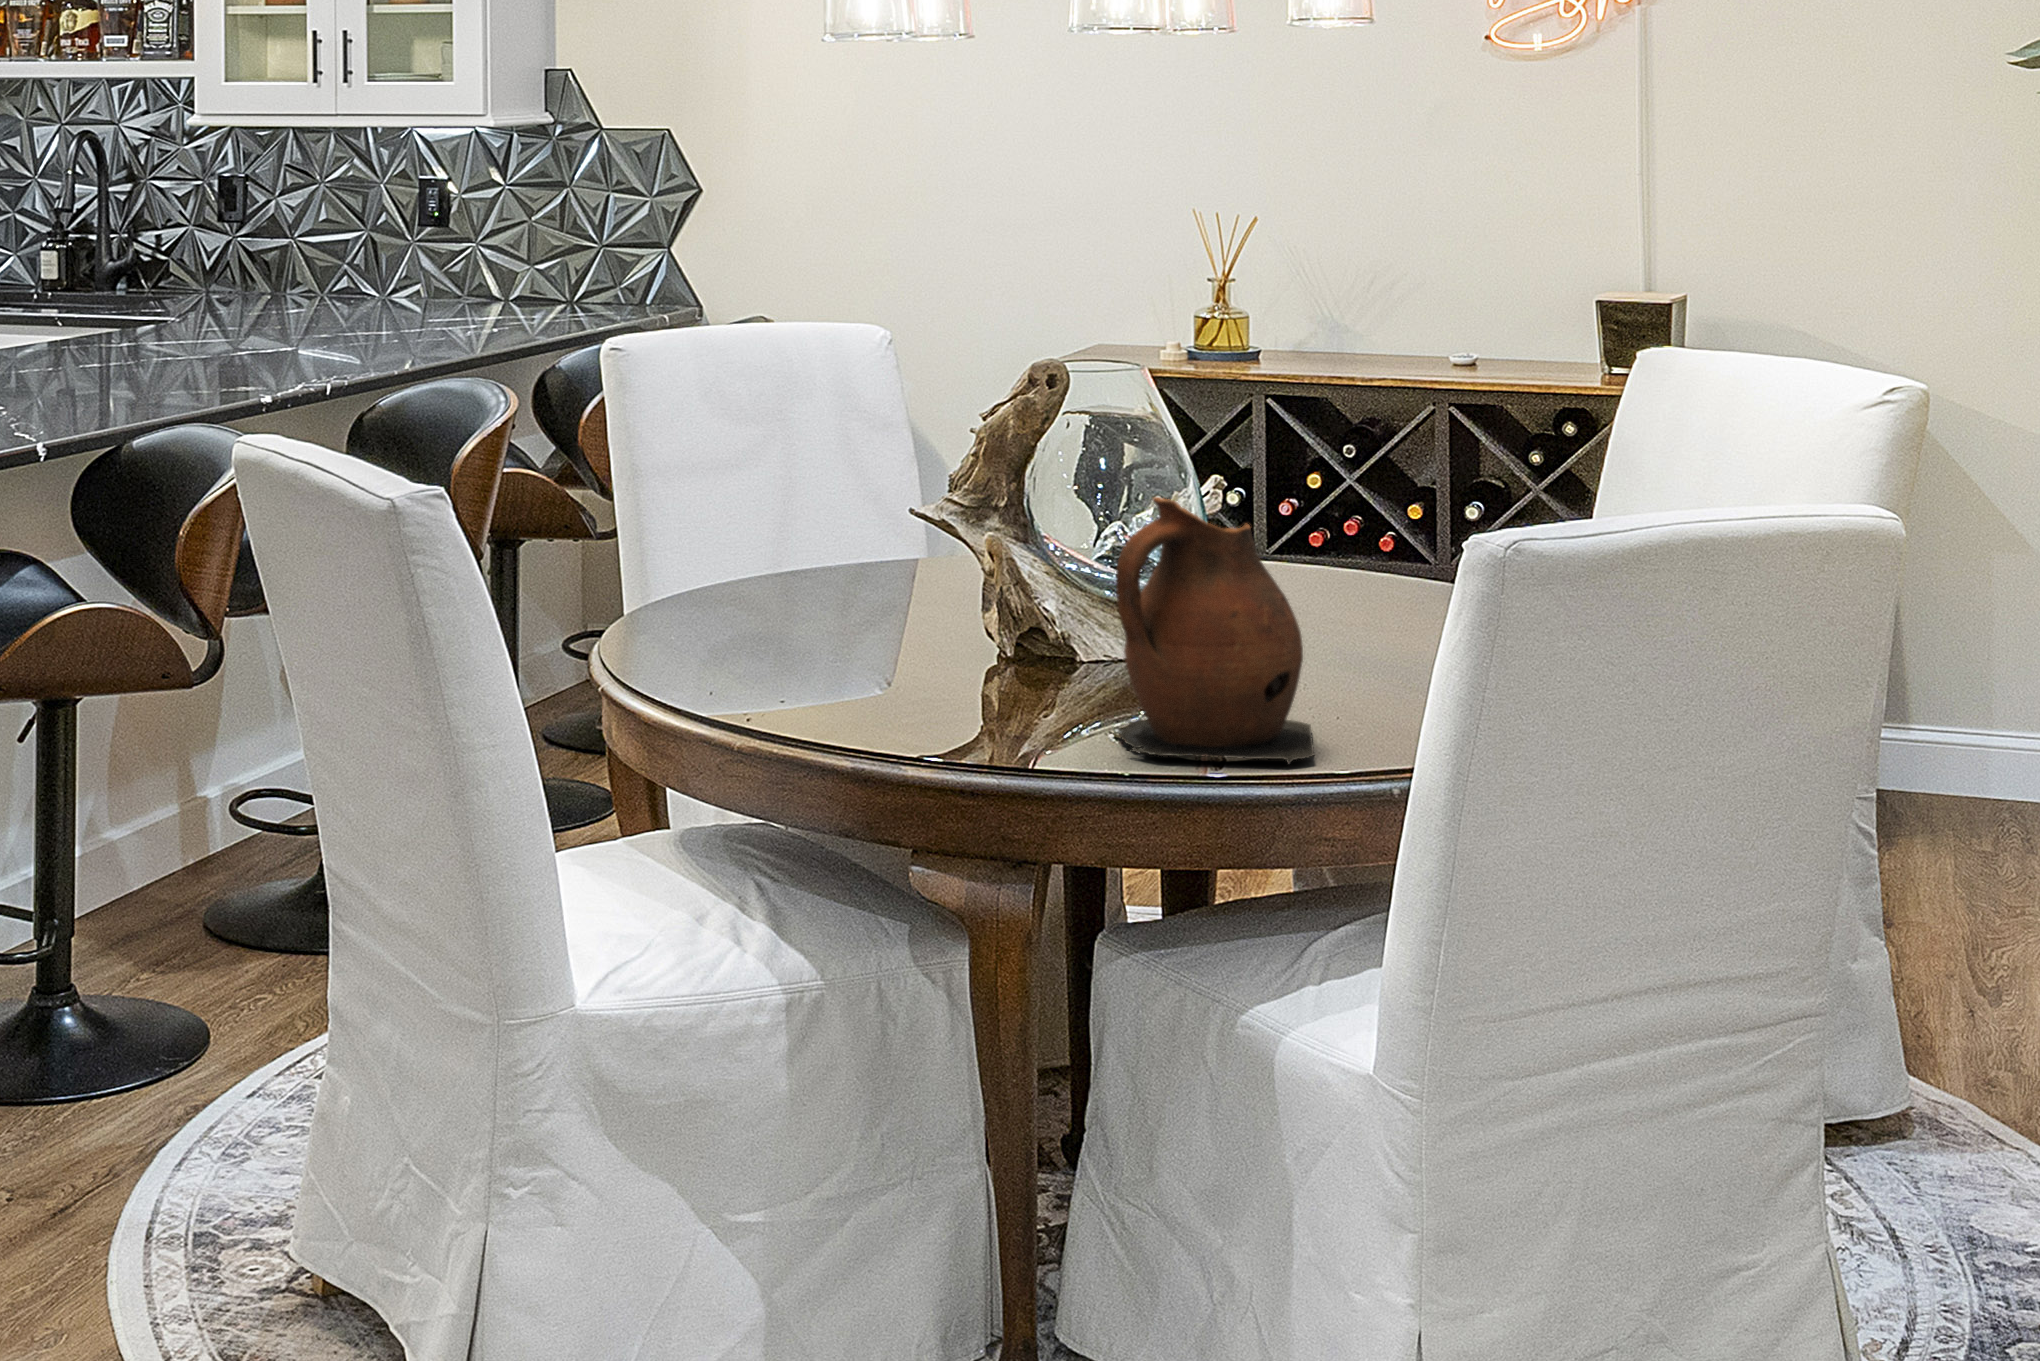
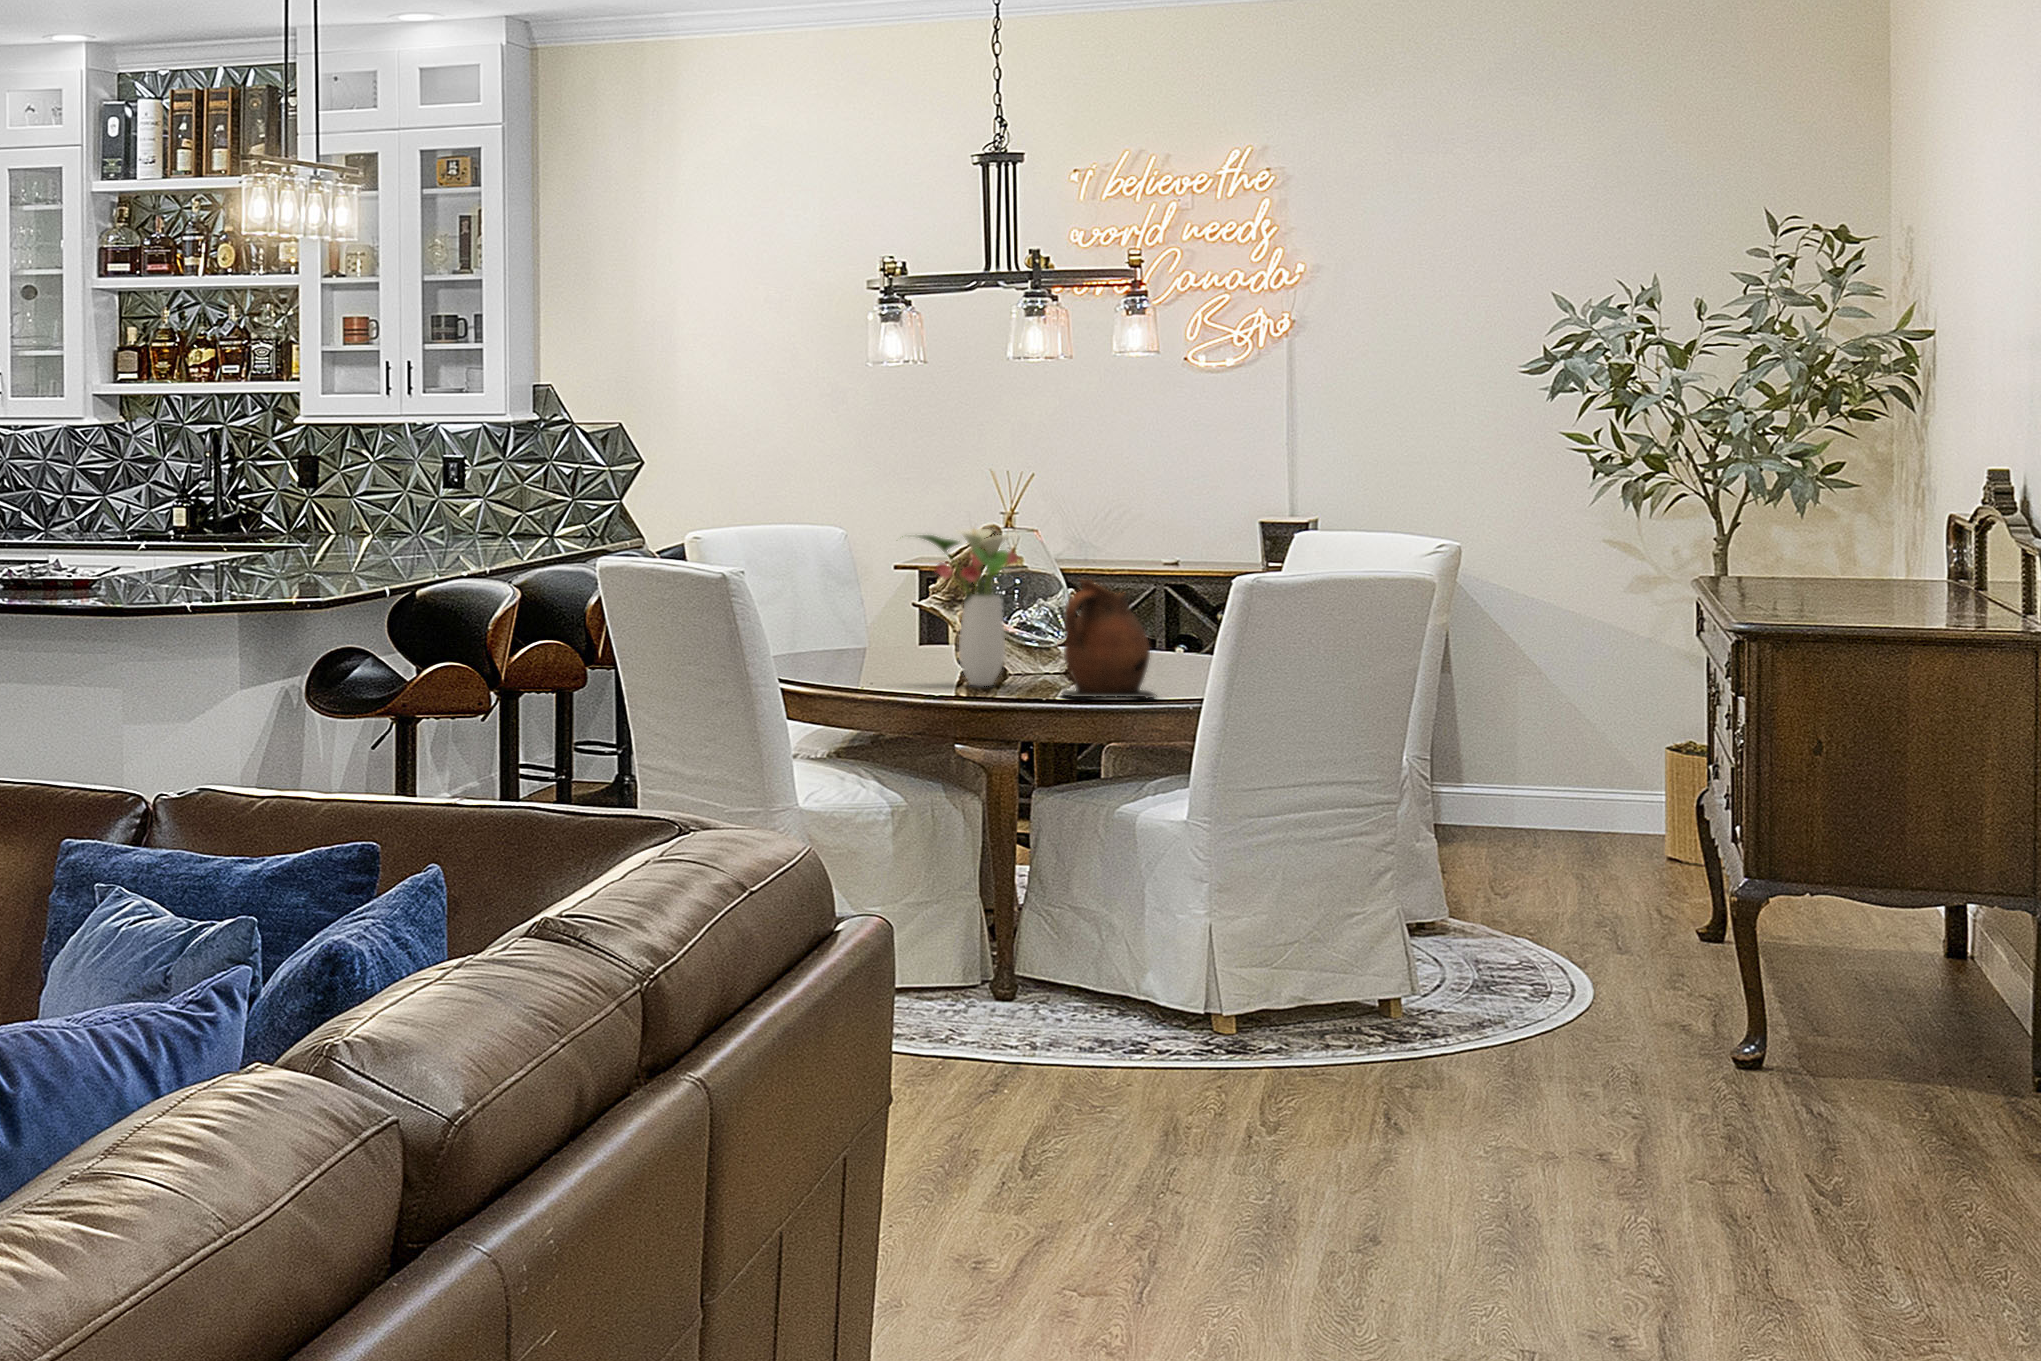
flower arrangement: none [825,362,1066,686] -> present [902,529,1018,686]

